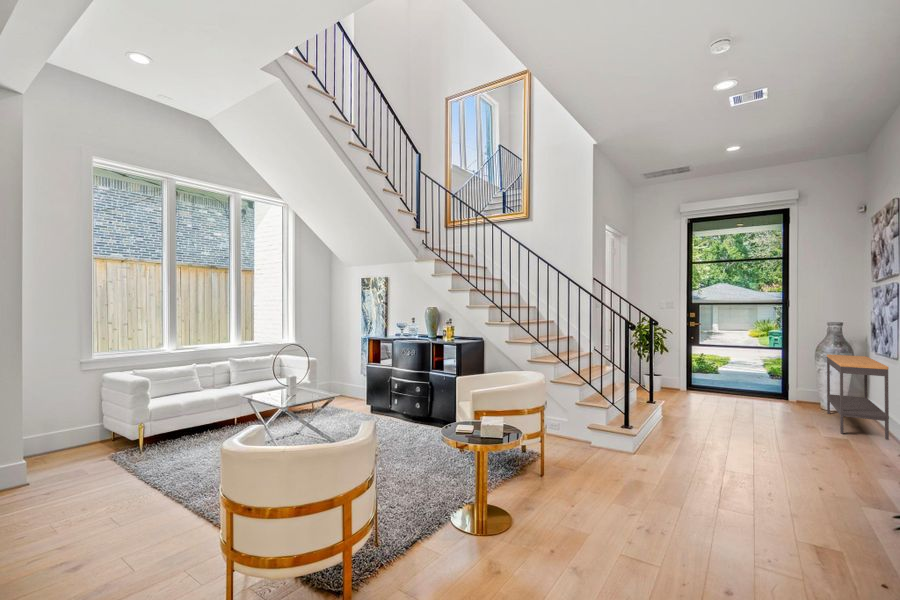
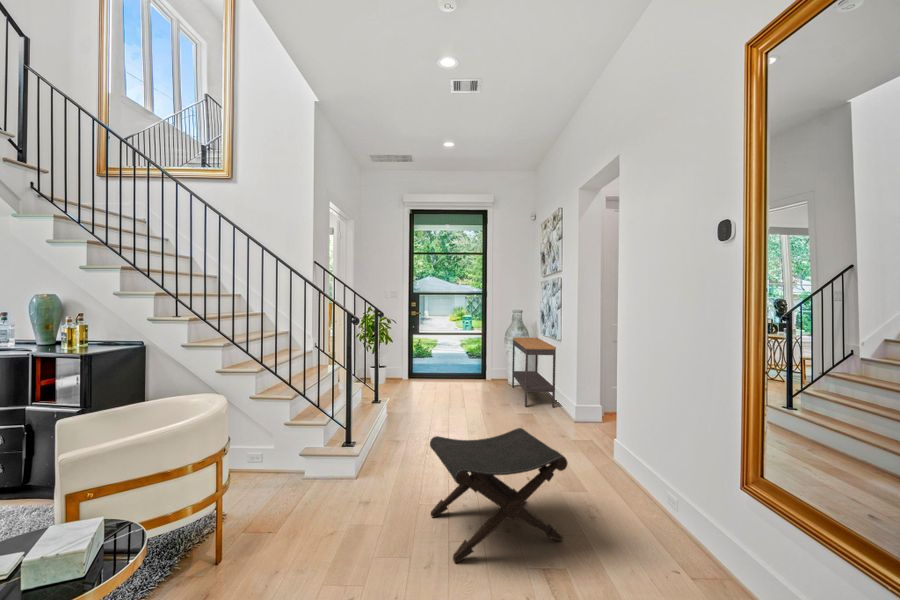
footstool: none [702,424,852,538] -> present [430,428,568,562]

